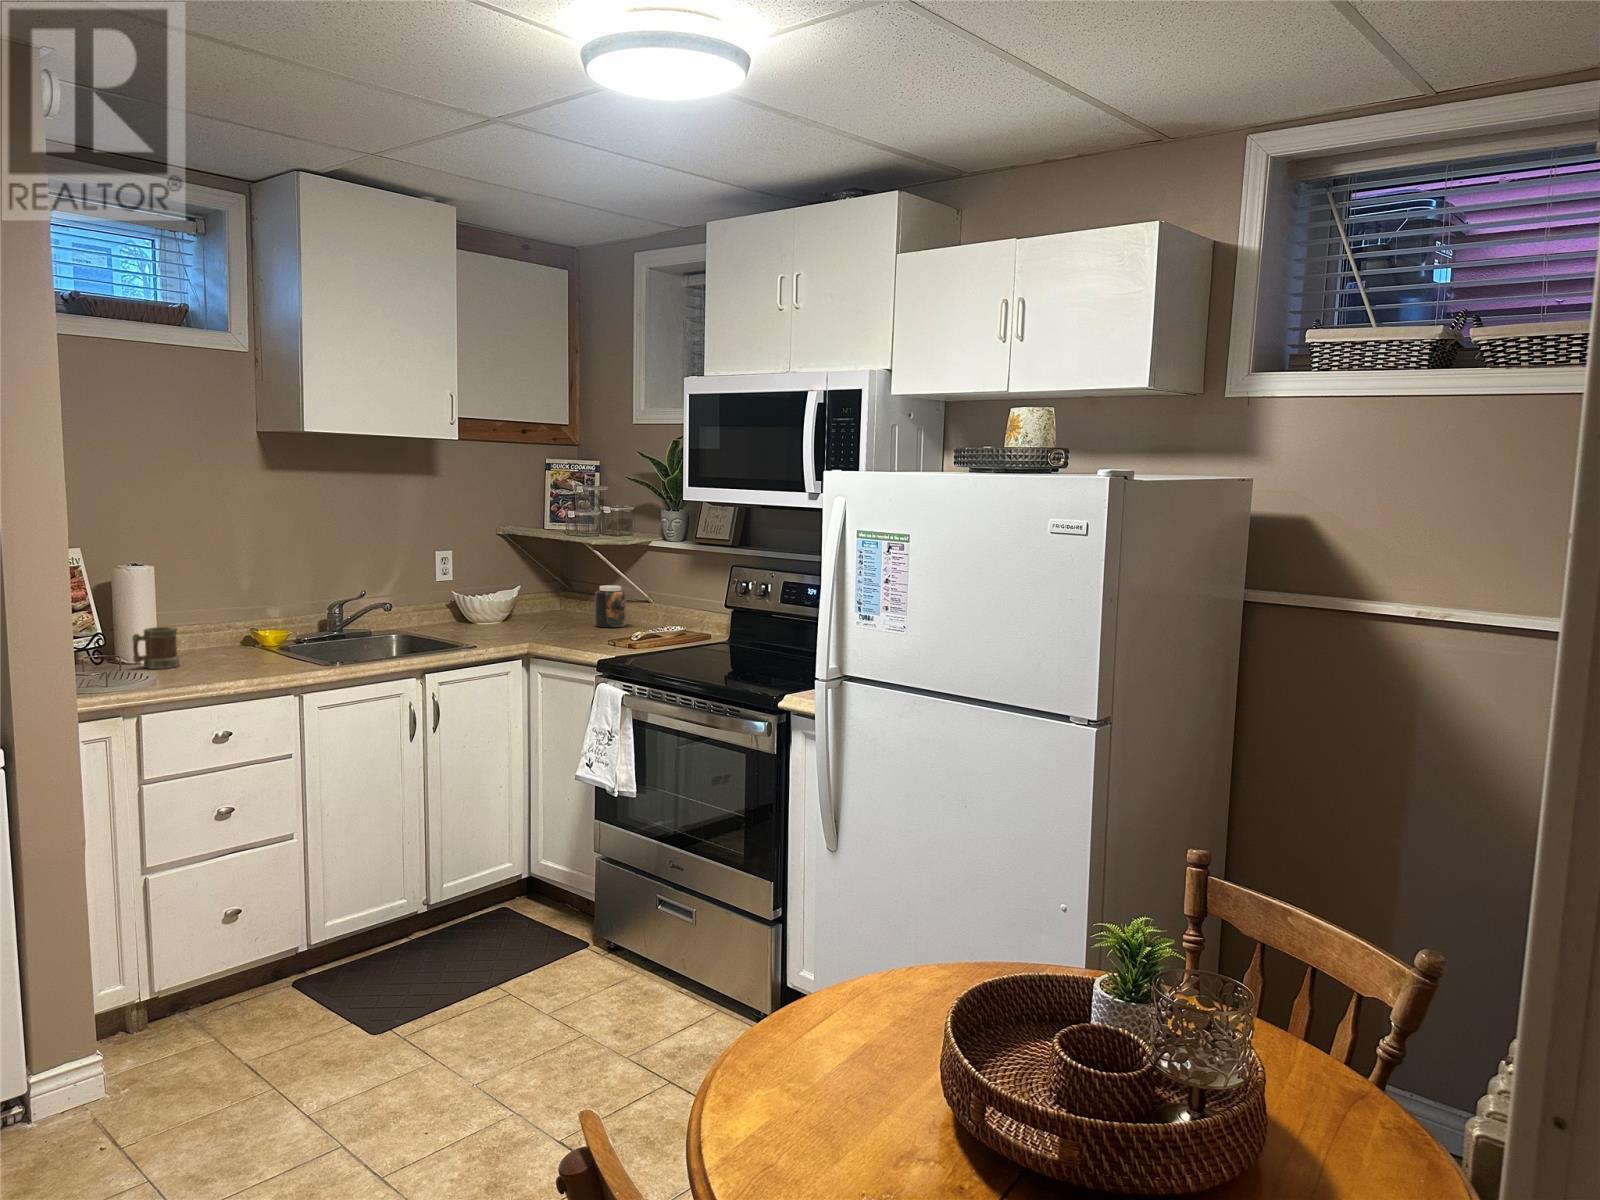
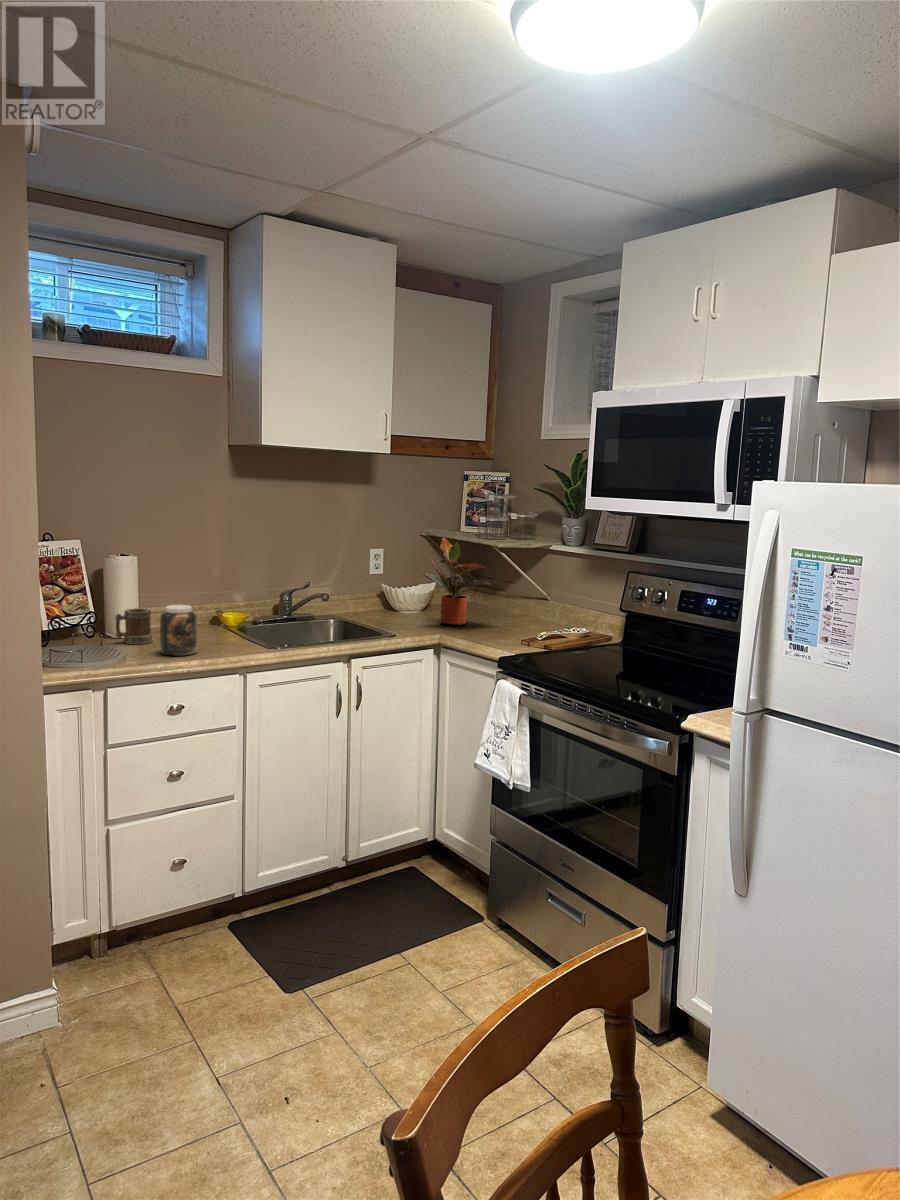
potted plant: none [503,535,583,632] -> present [423,538,490,625]
jar: present [595,585,626,627] -> present [160,605,197,656]

